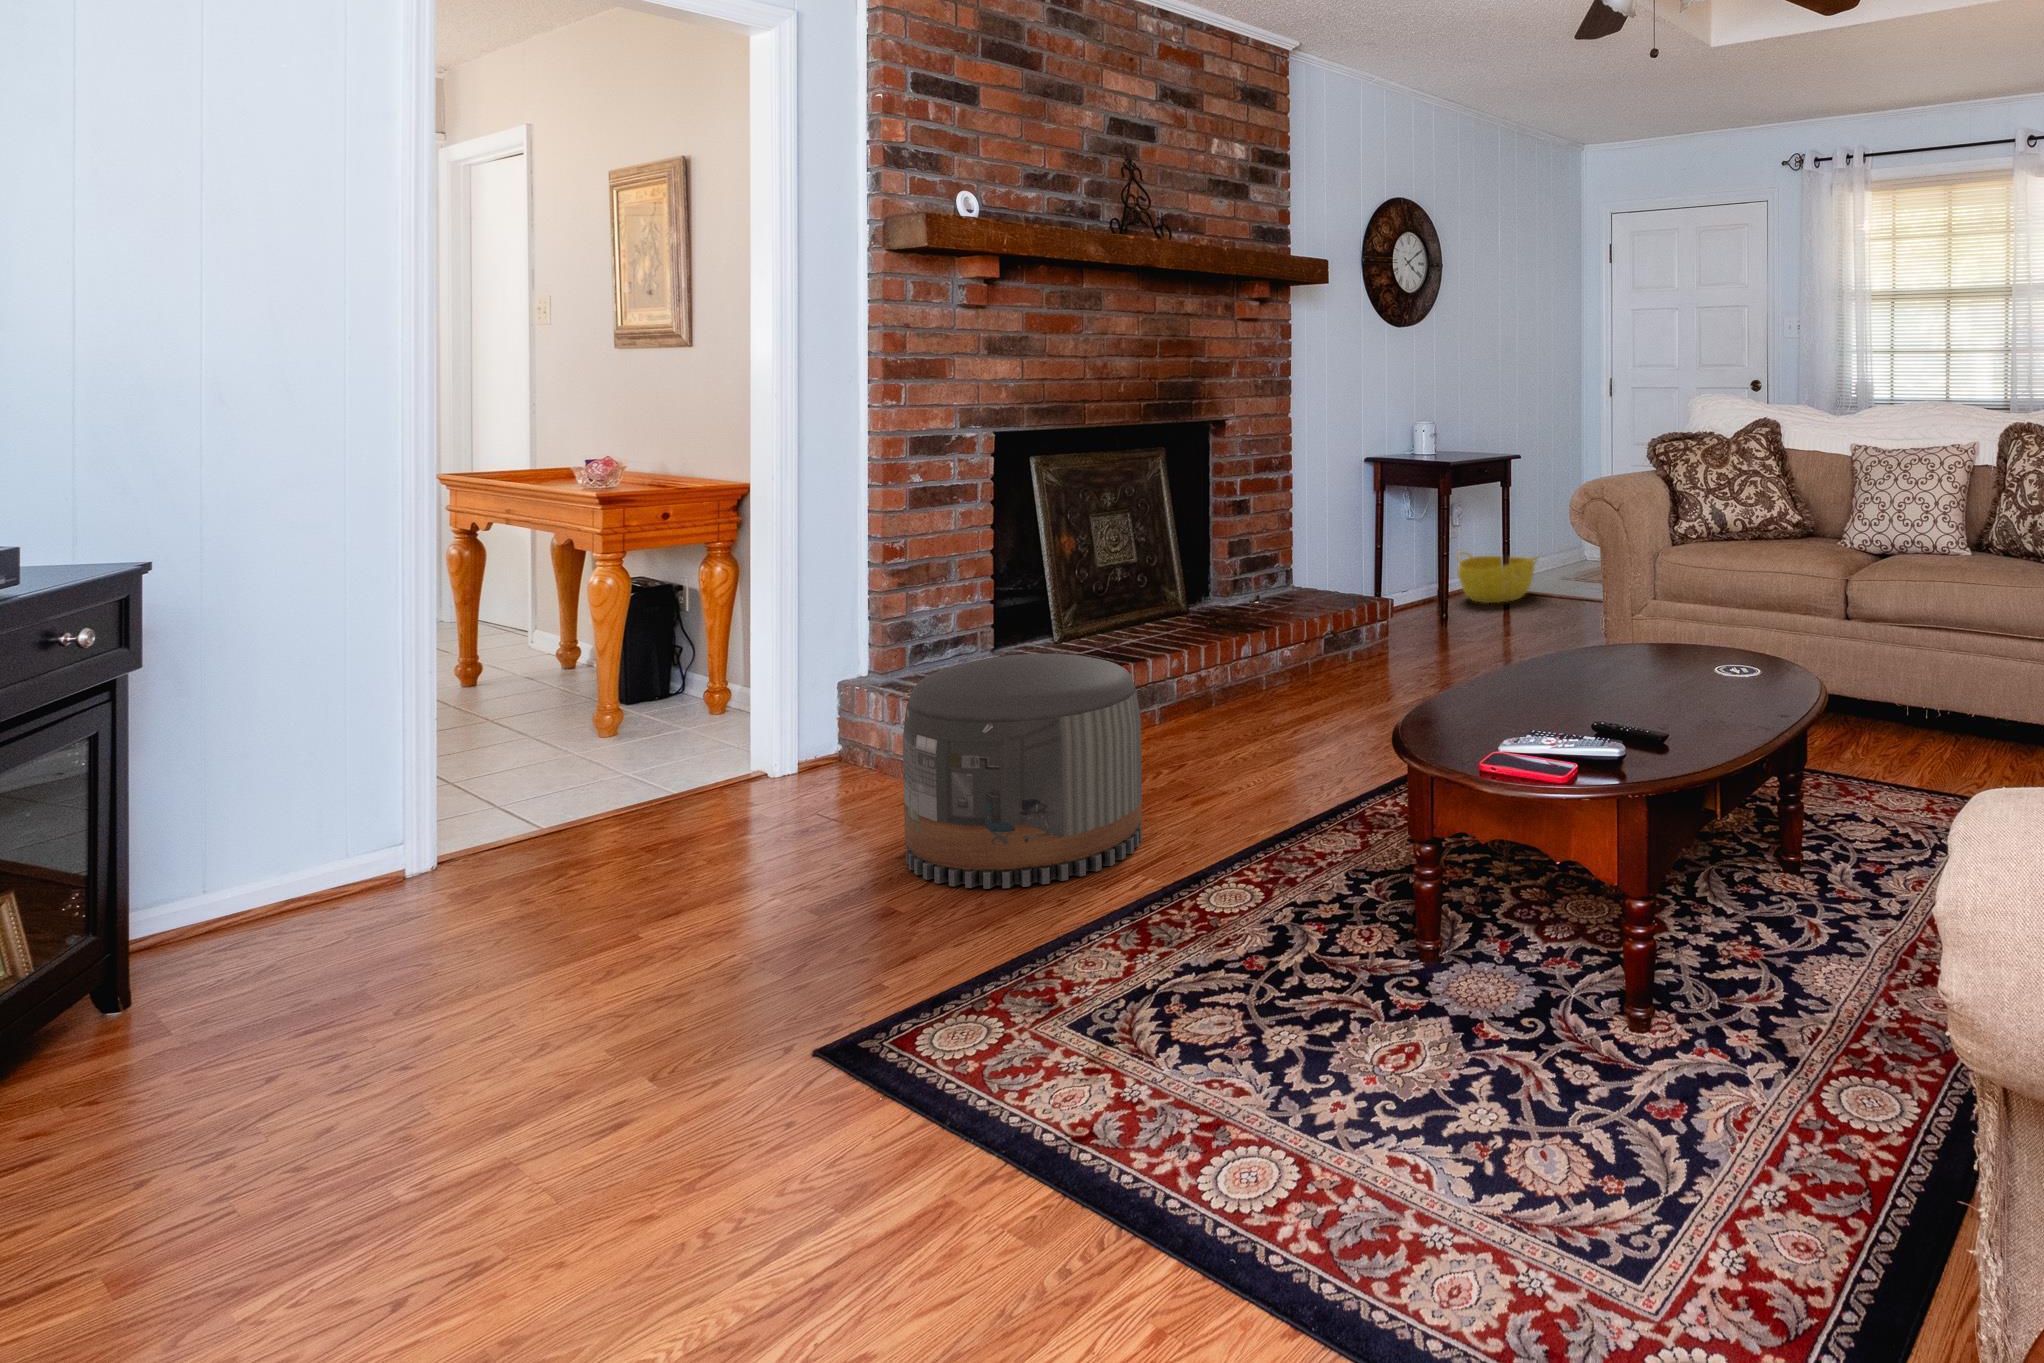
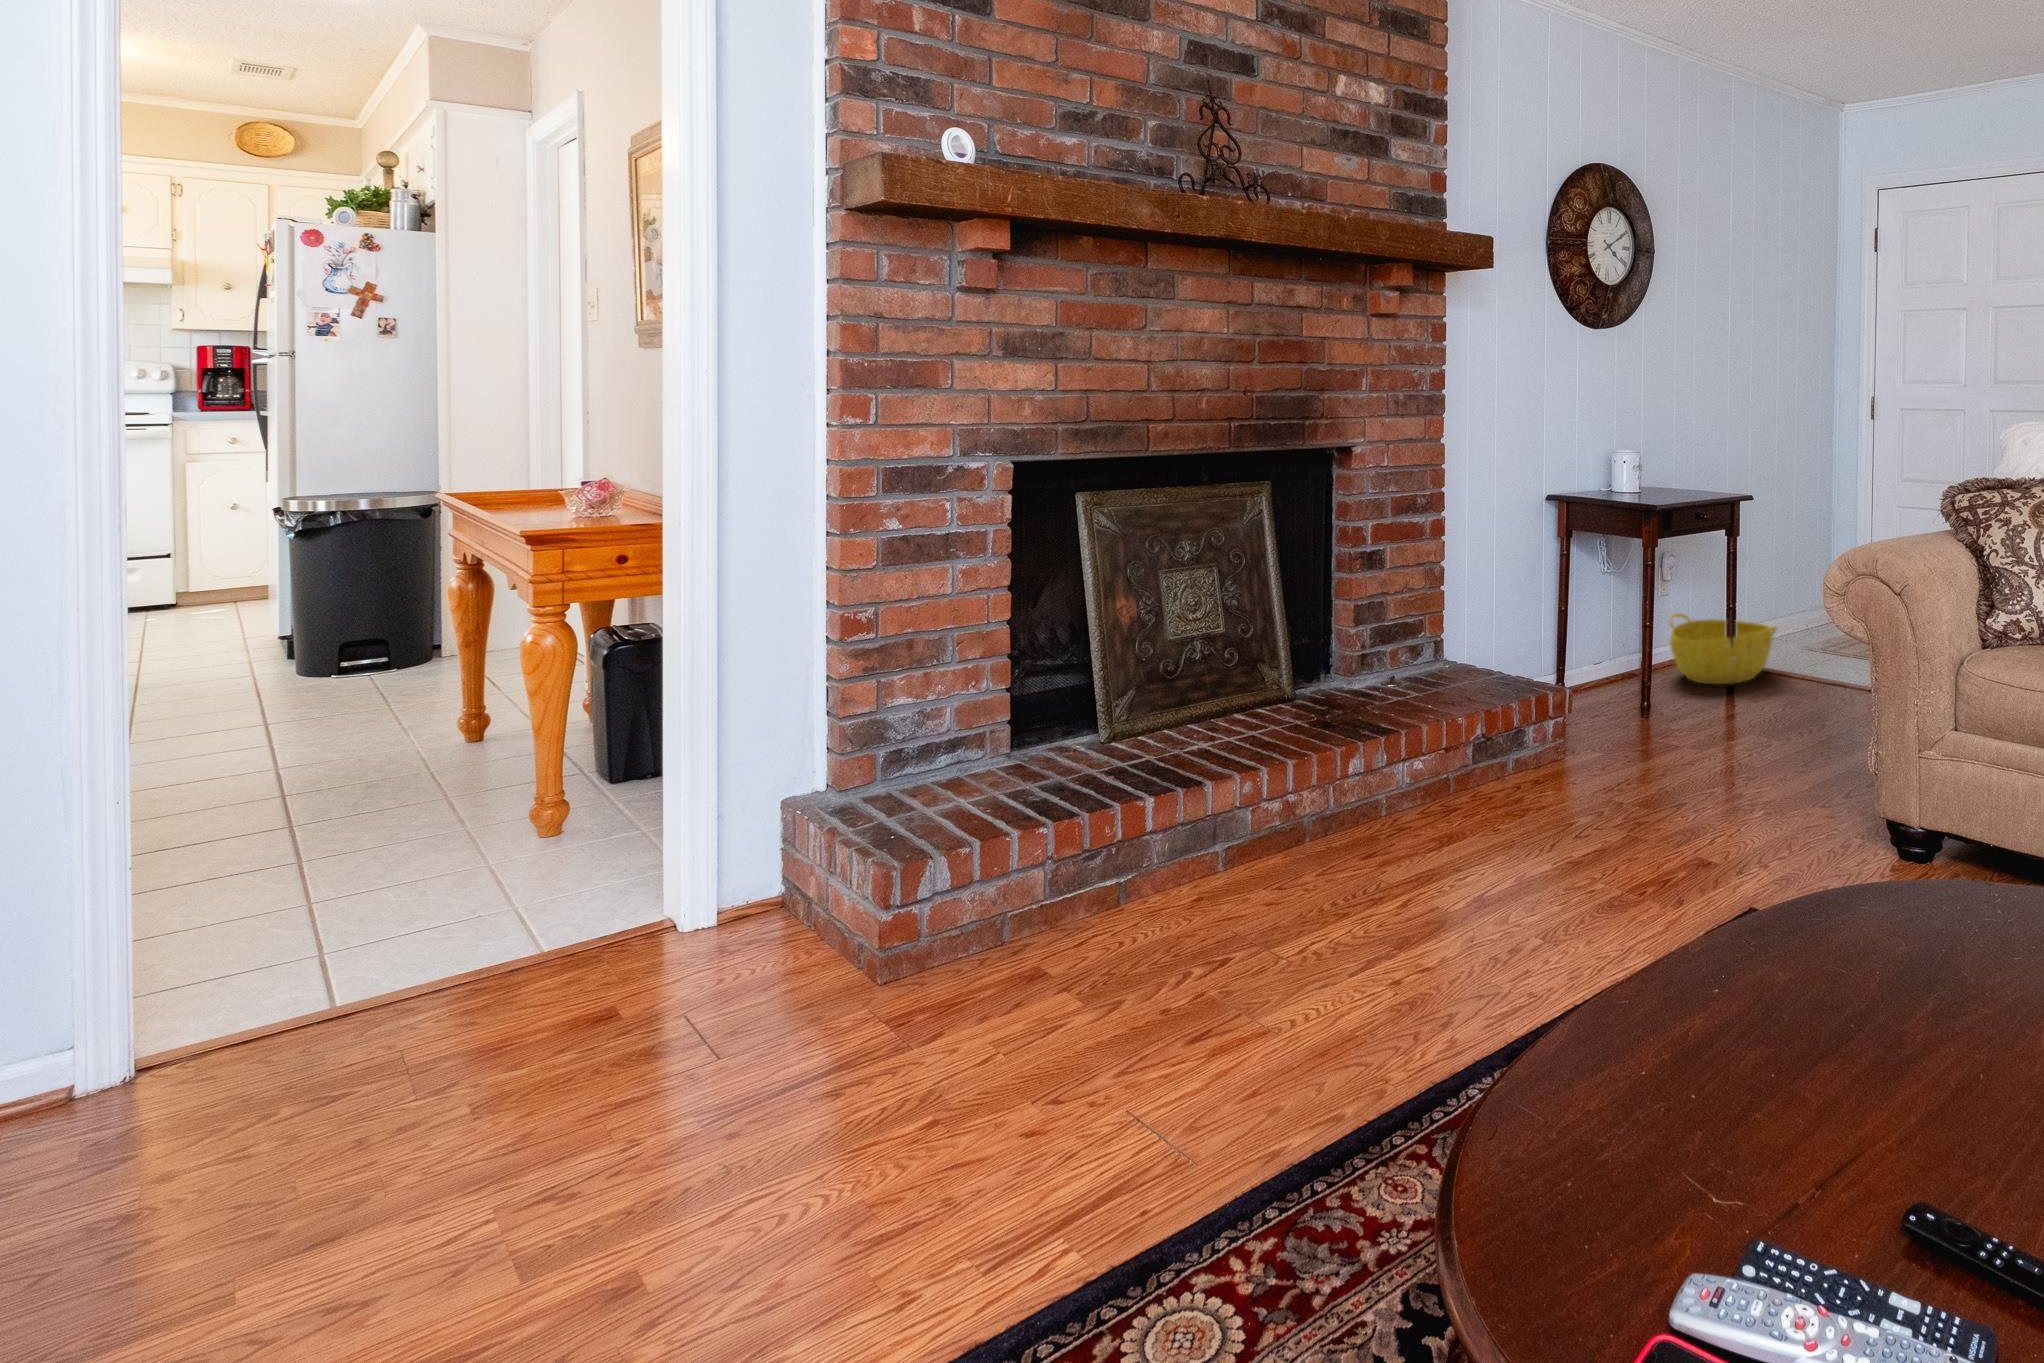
pouf: present [903,654,1142,889] -> none [684,825,1091,1283]

